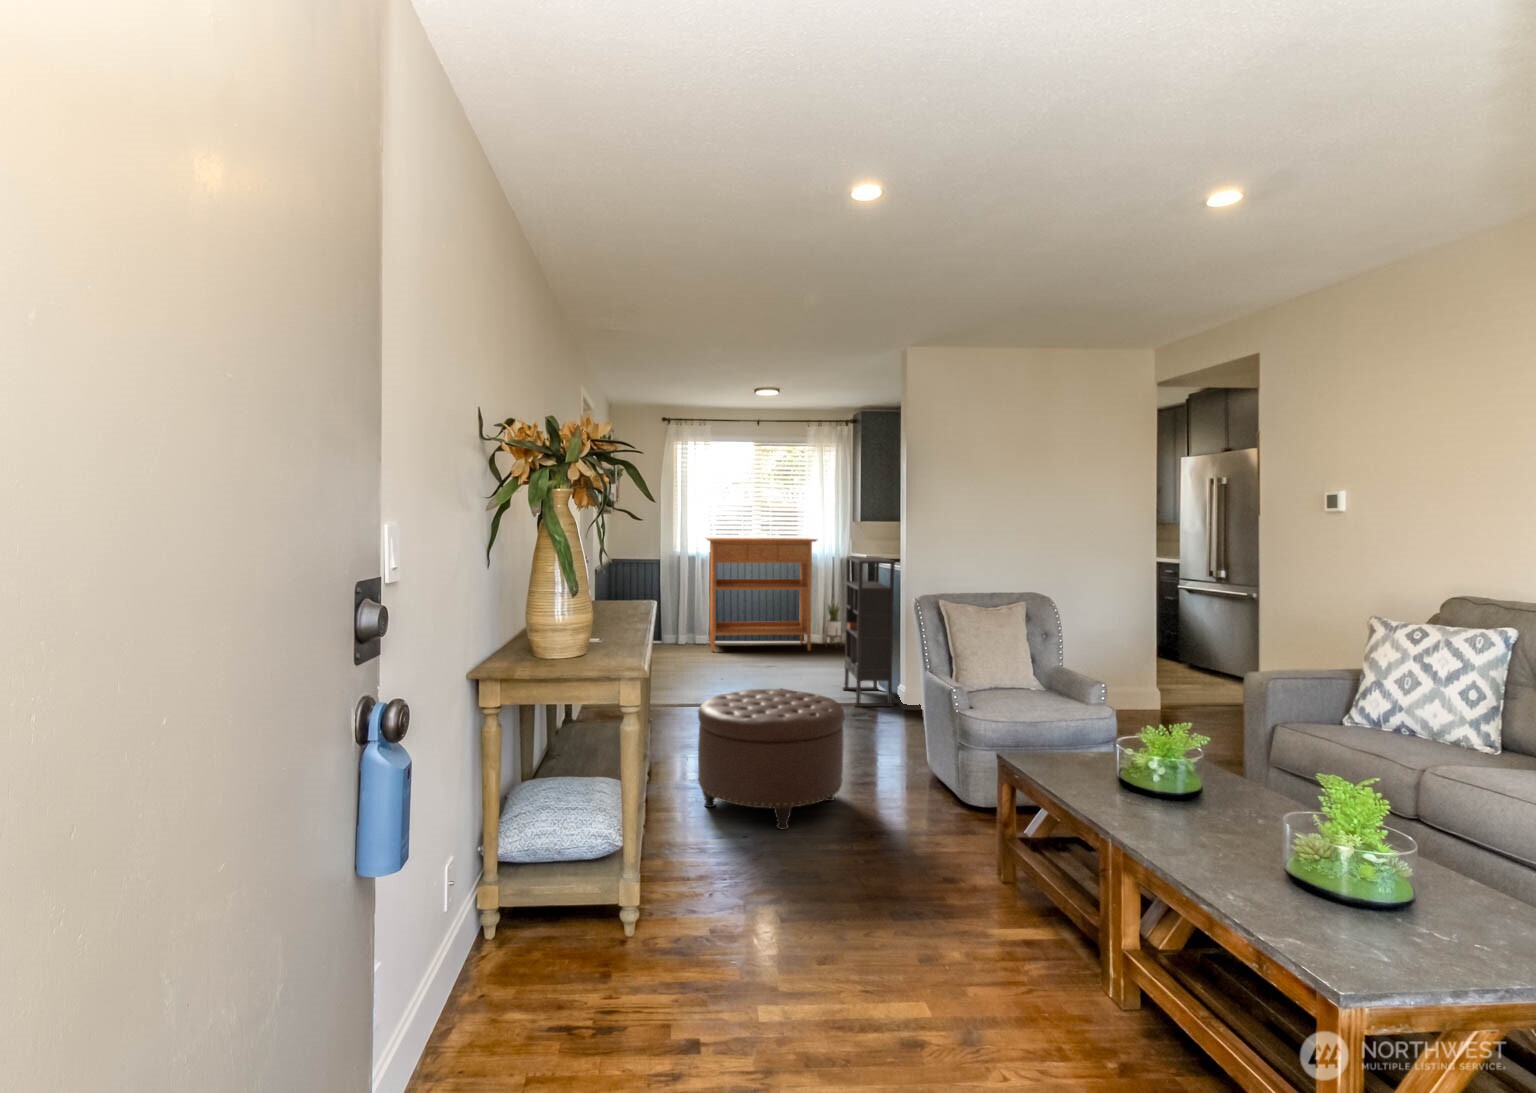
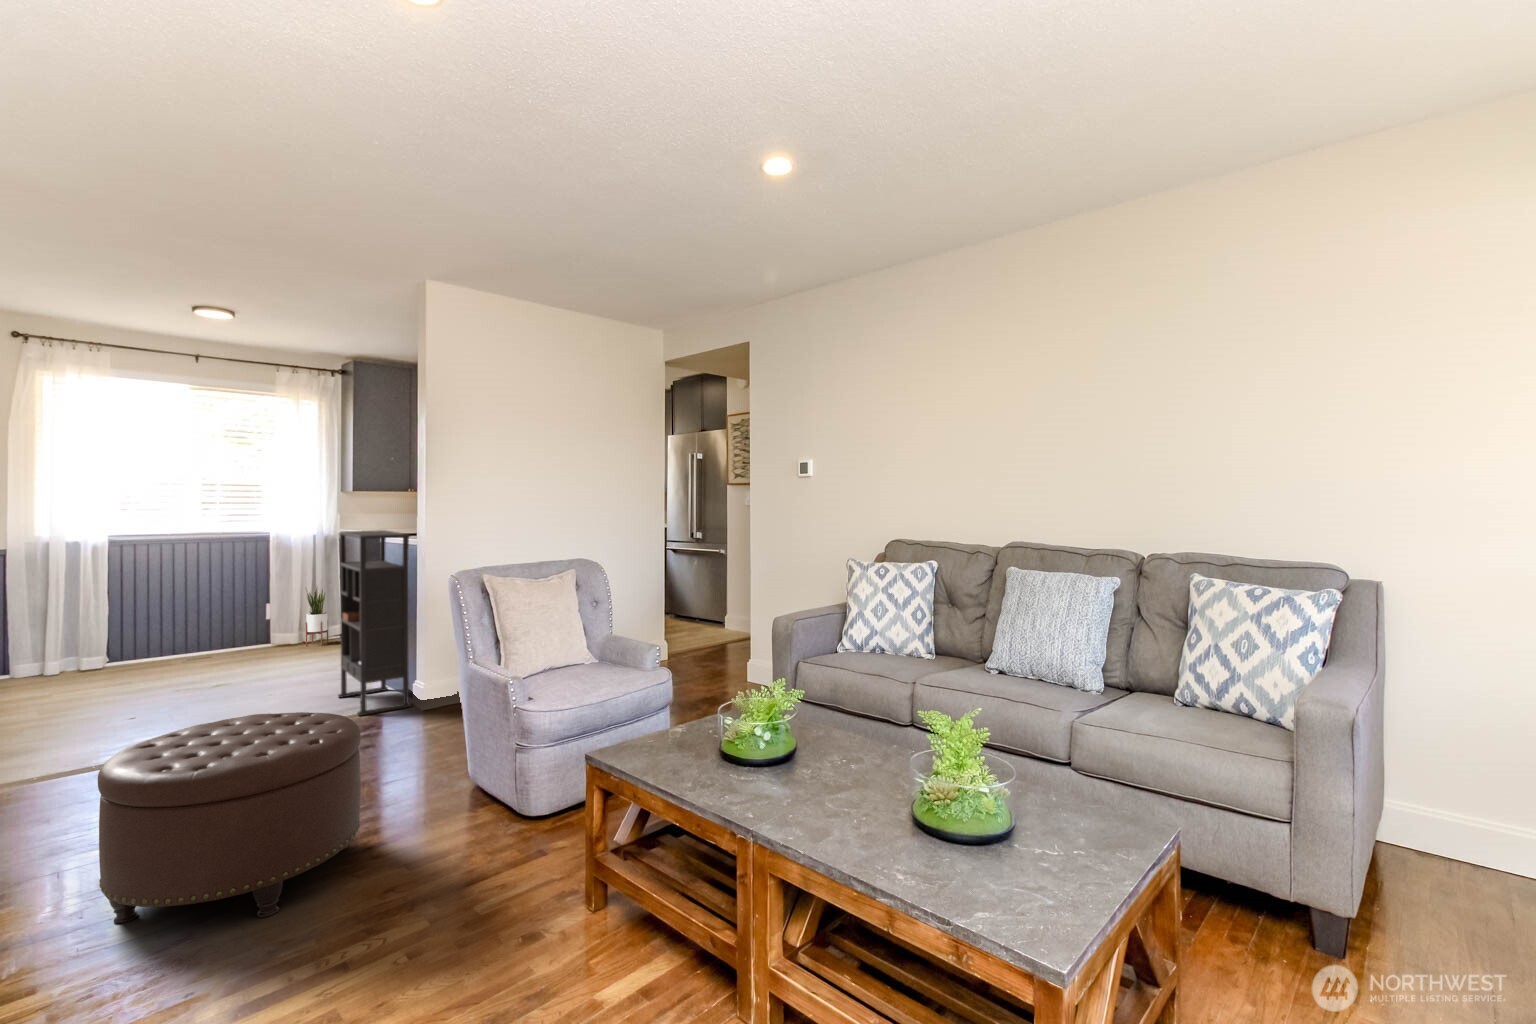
console table: present [706,538,817,652] -> none [95,512,292,678]

